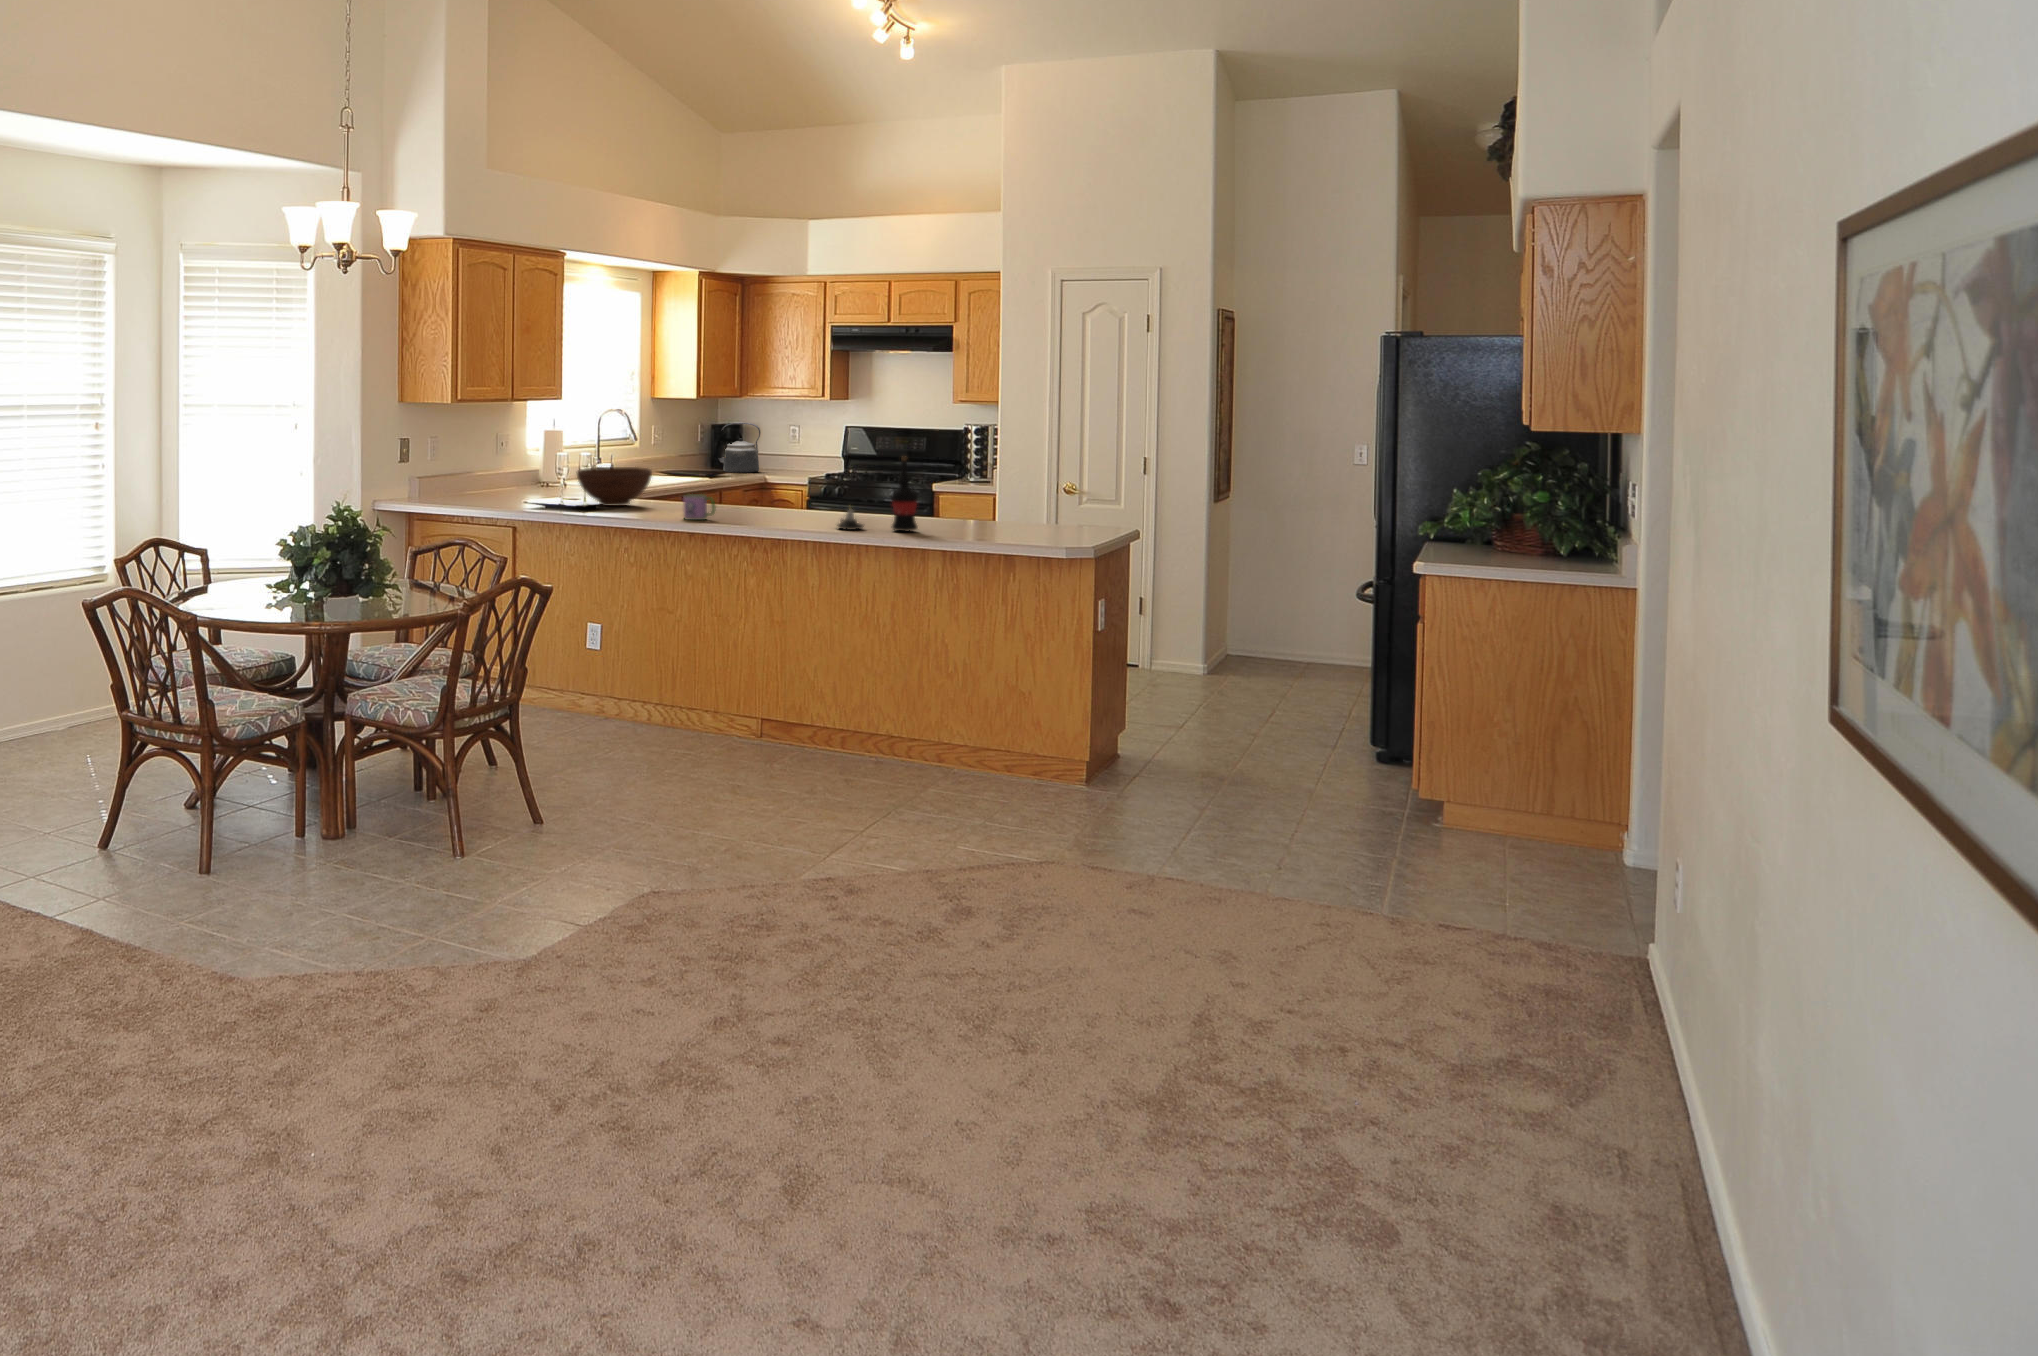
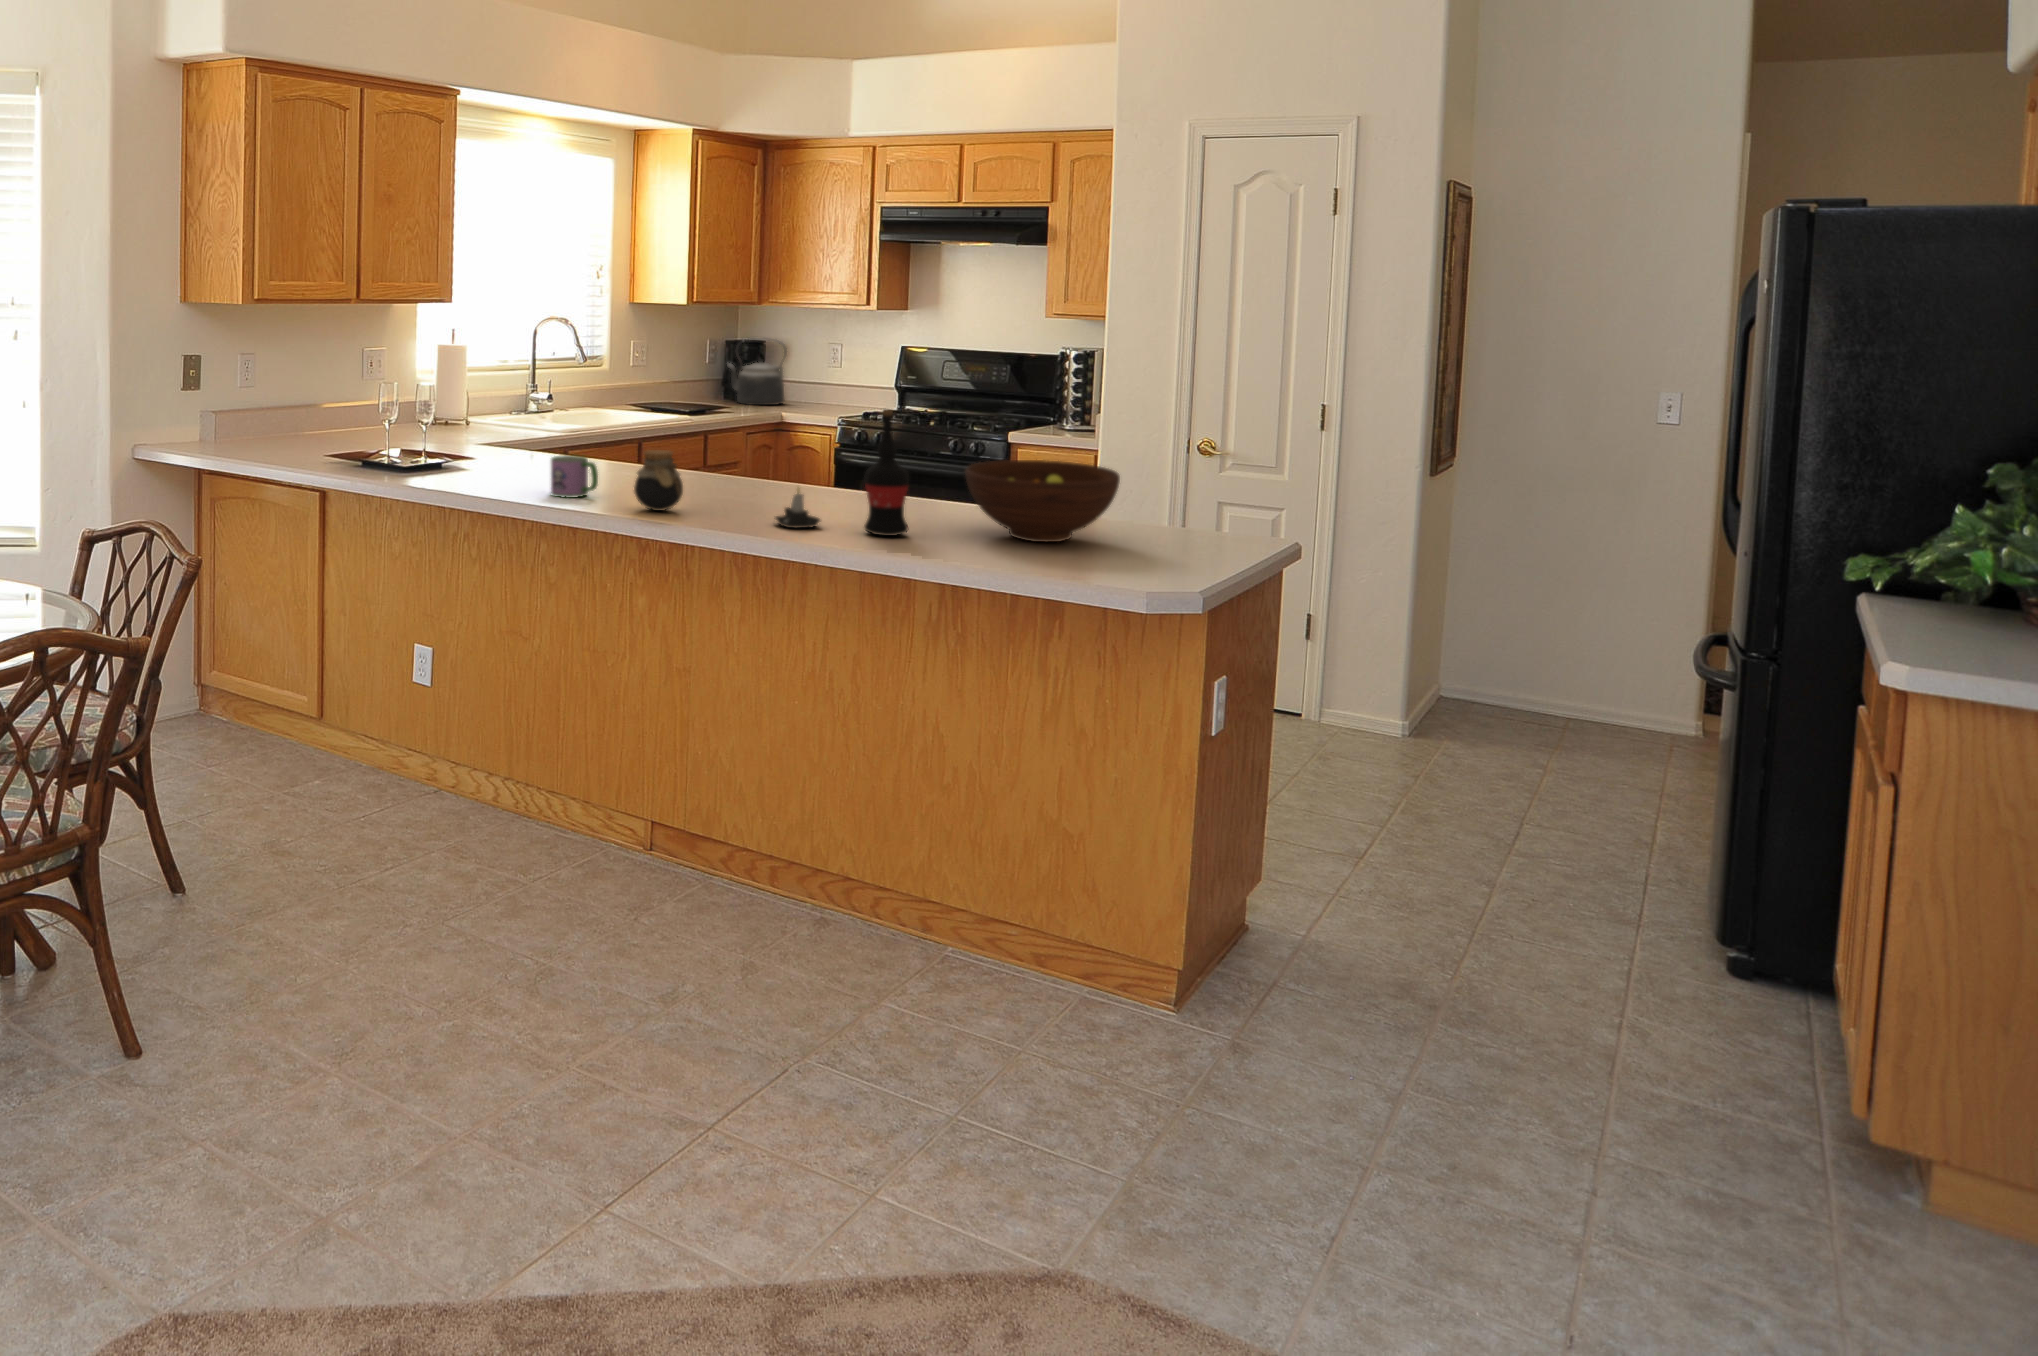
fruit bowl: present [576,467,652,506] -> present [965,460,1120,542]
jar: none [745,487,777,525] -> present [634,450,683,511]

